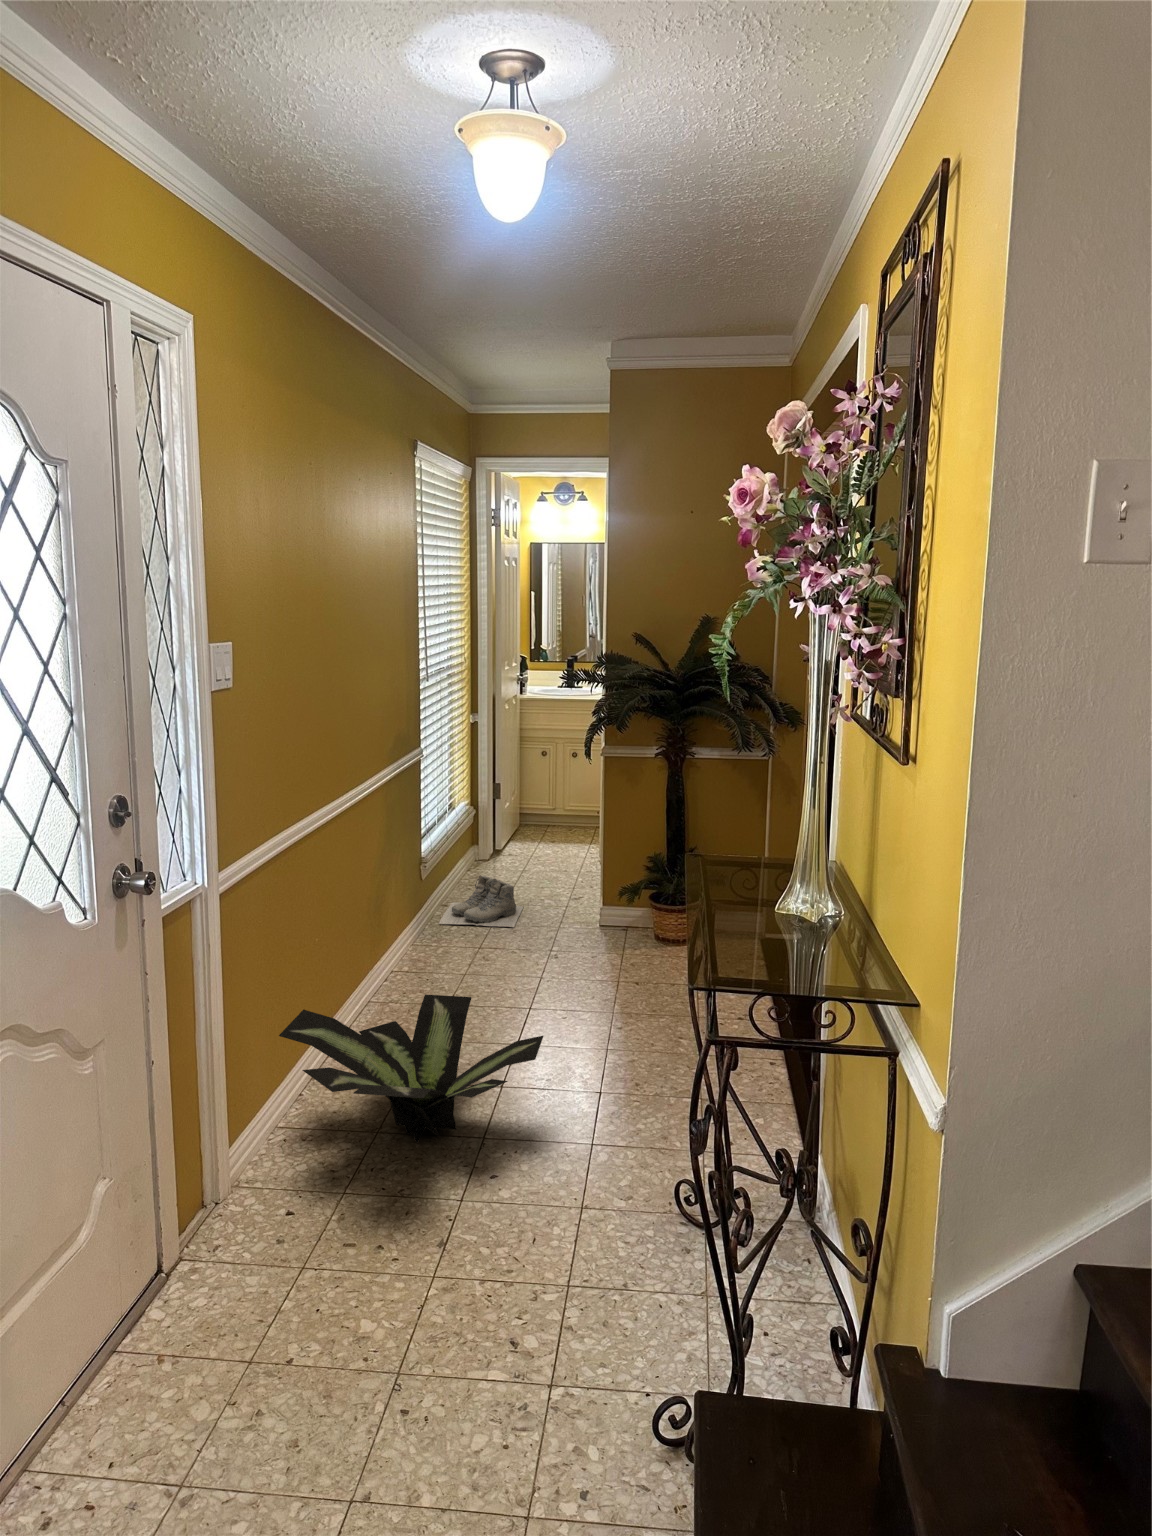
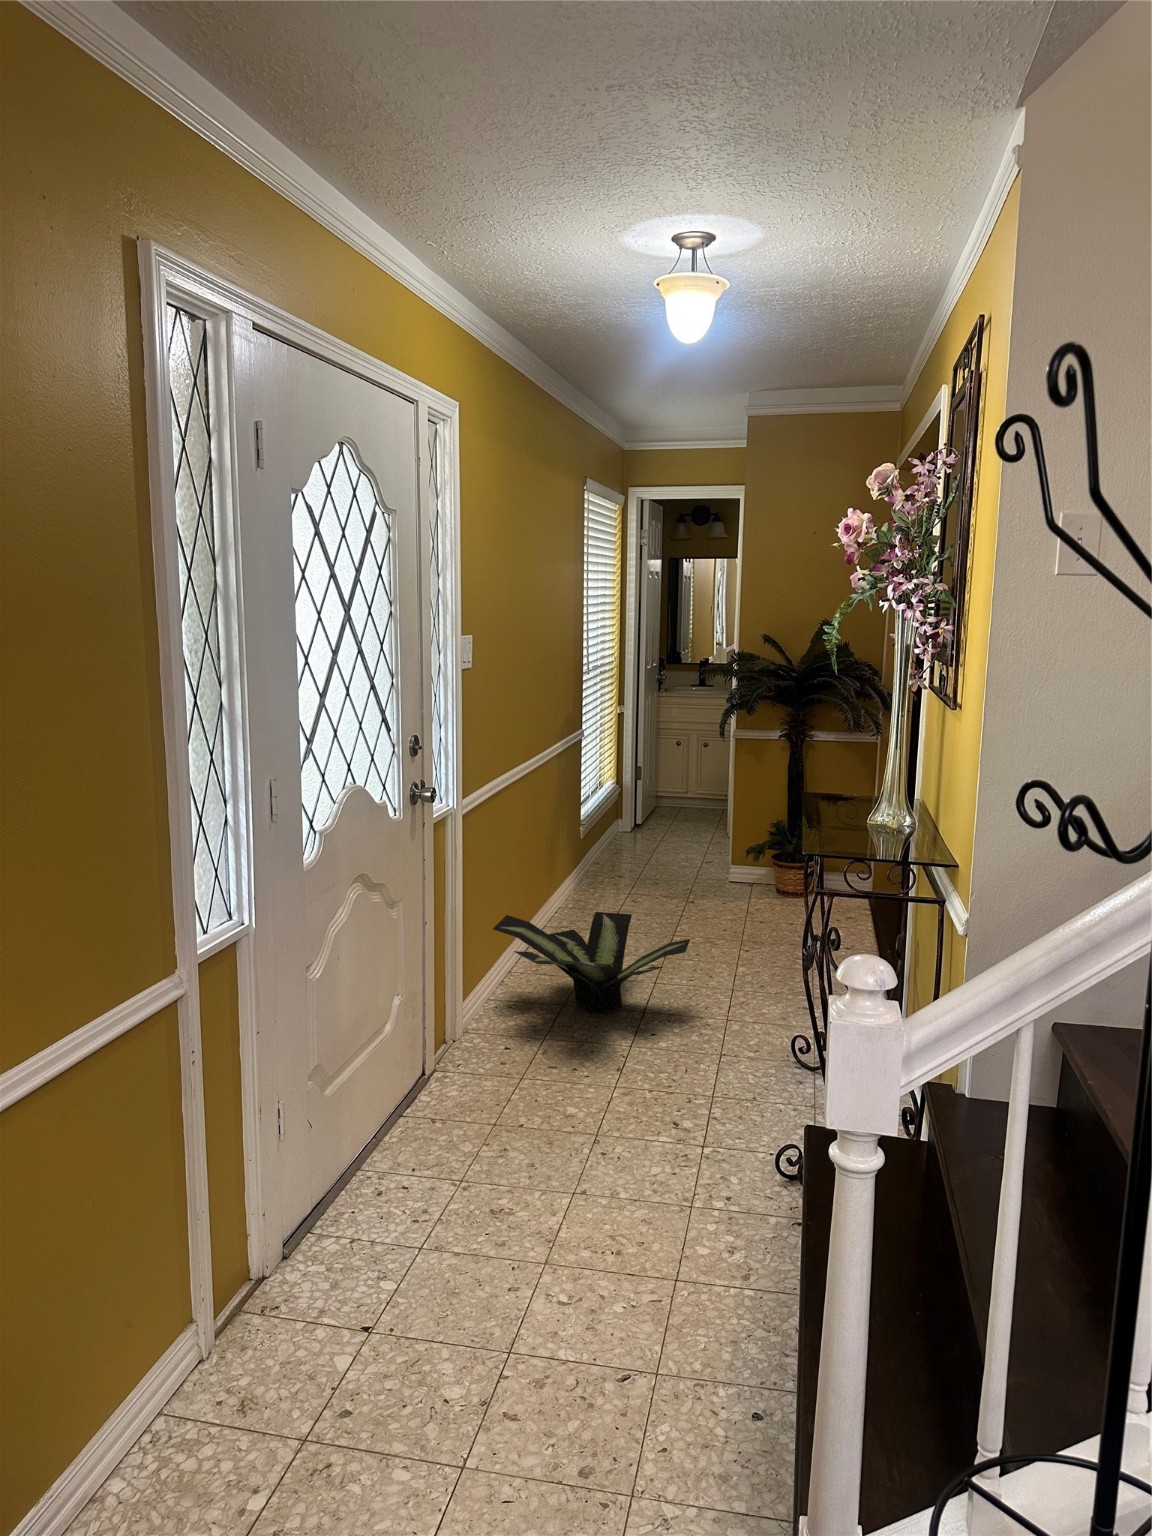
boots: present [439,875,523,927] -> none [593,838,664,881]

